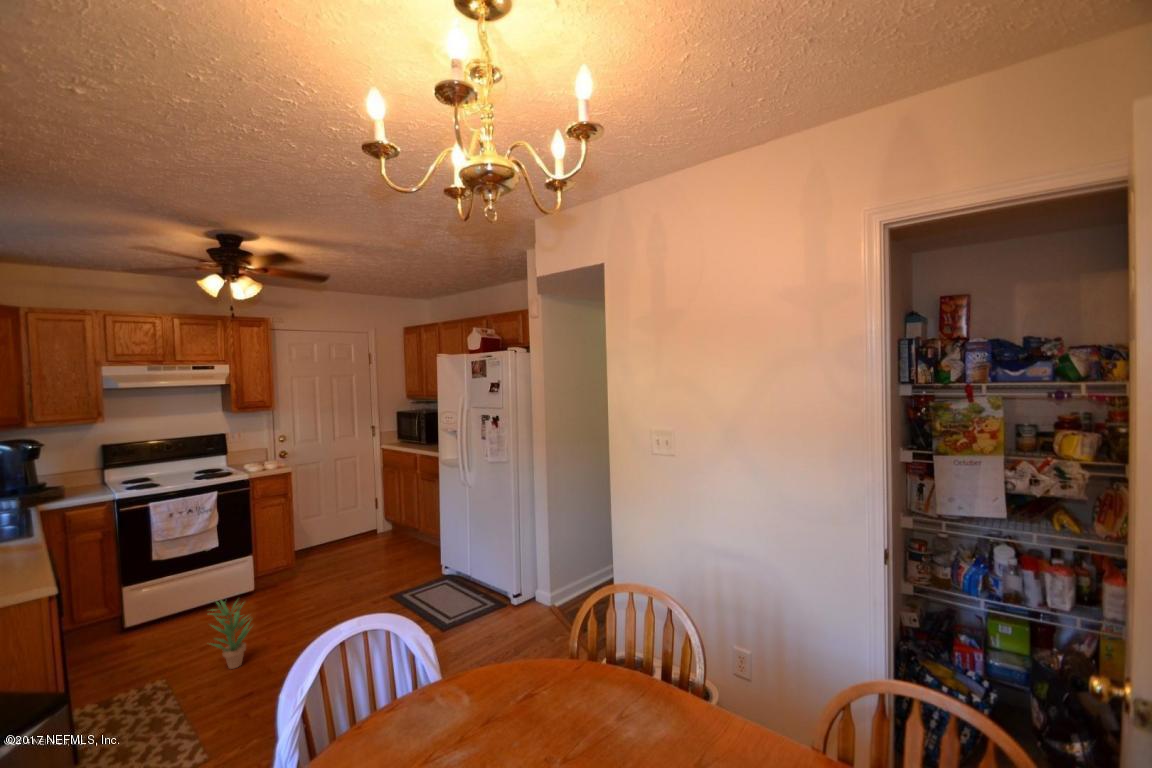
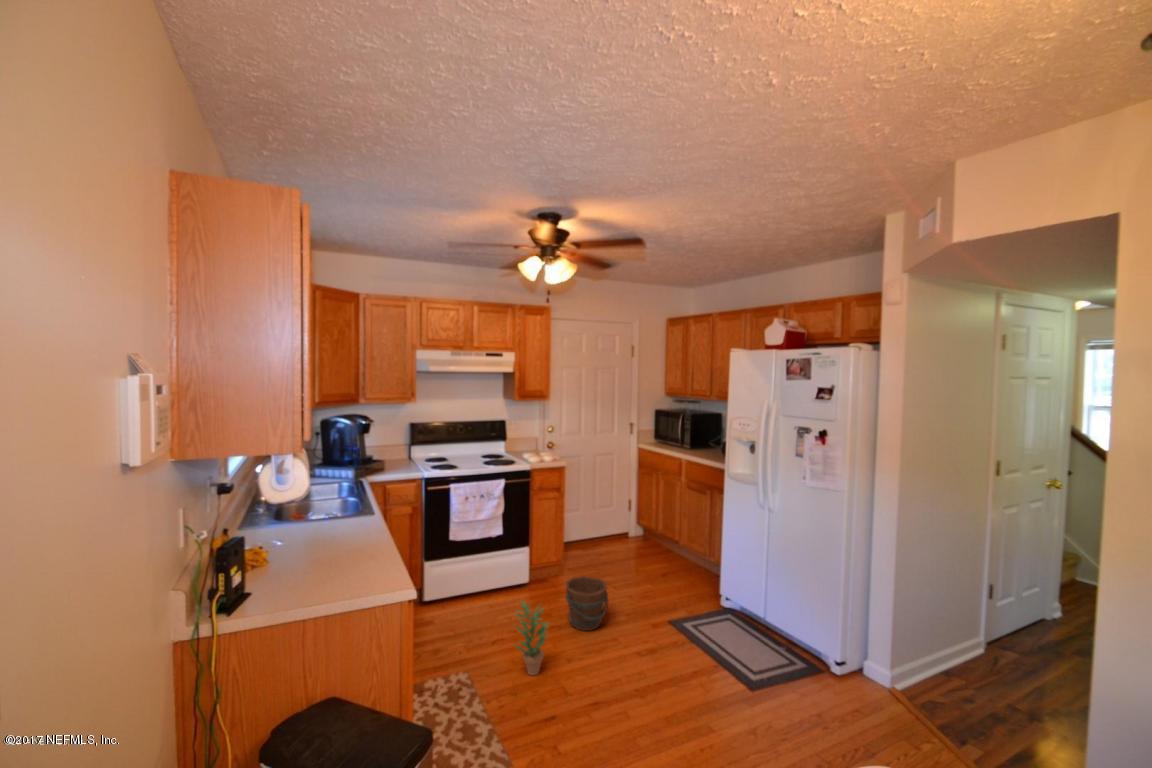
bucket: none [281,570,330,620] -> present [565,576,609,631]

